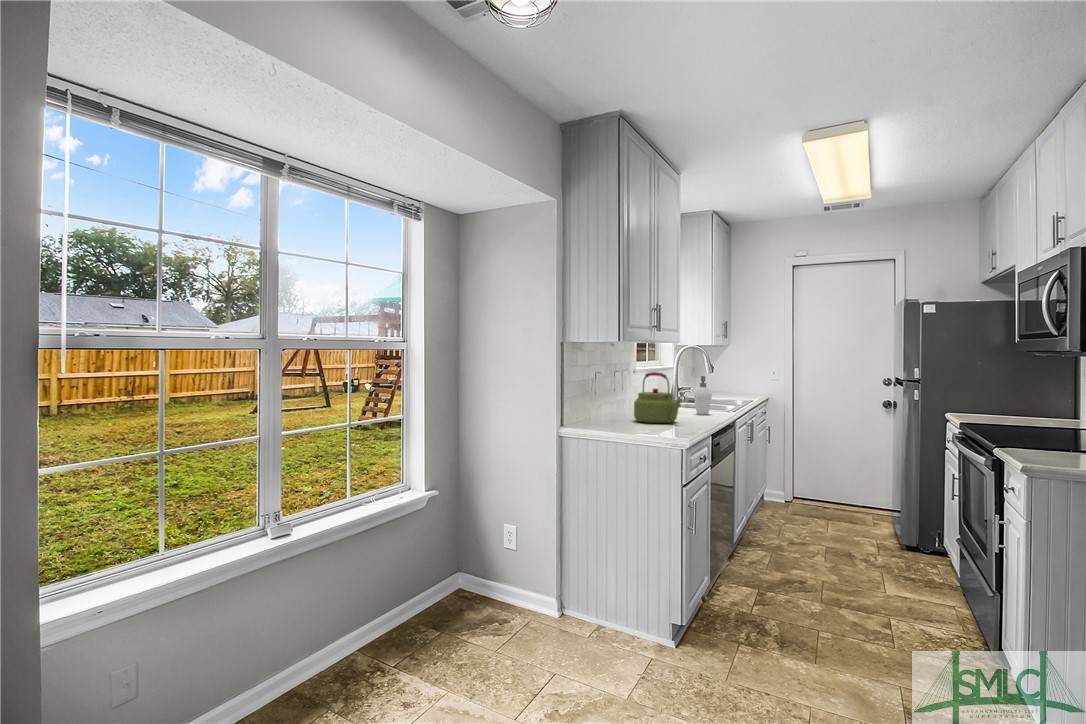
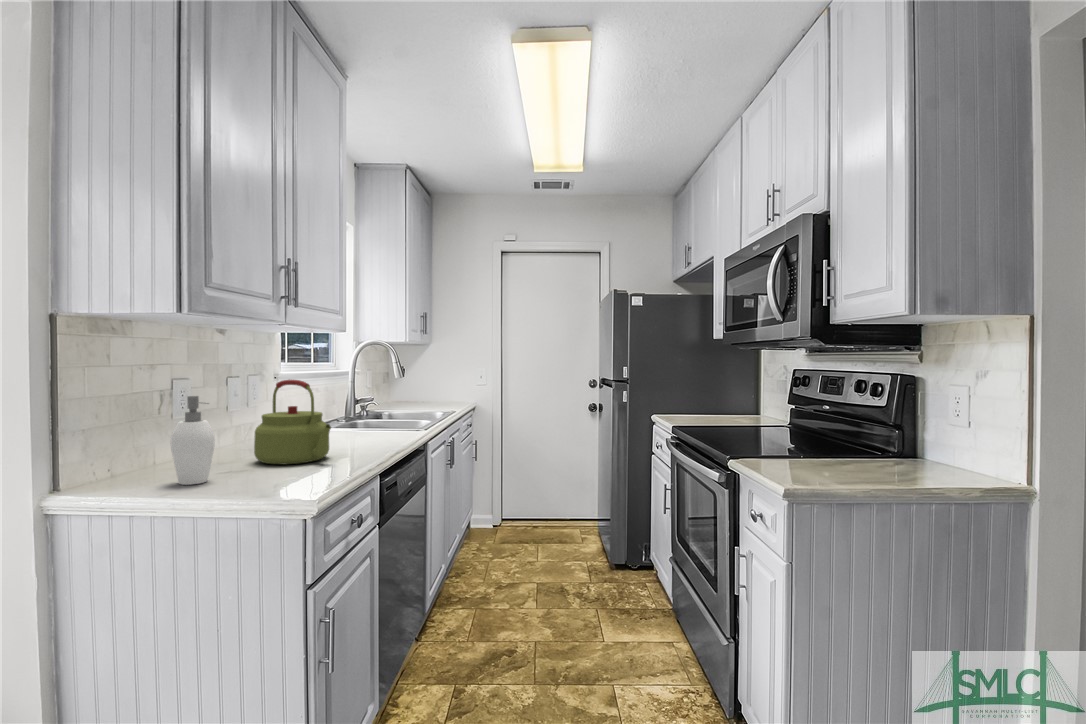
soap dispenser: present [694,376,712,415] -> present [170,396,215,485]

